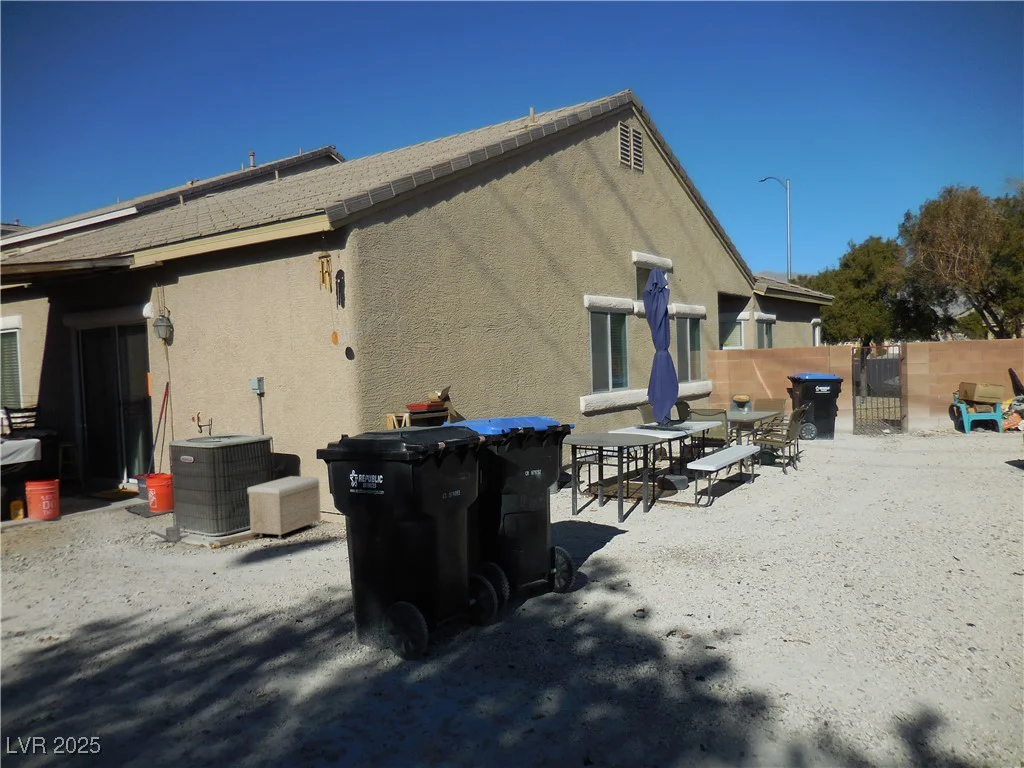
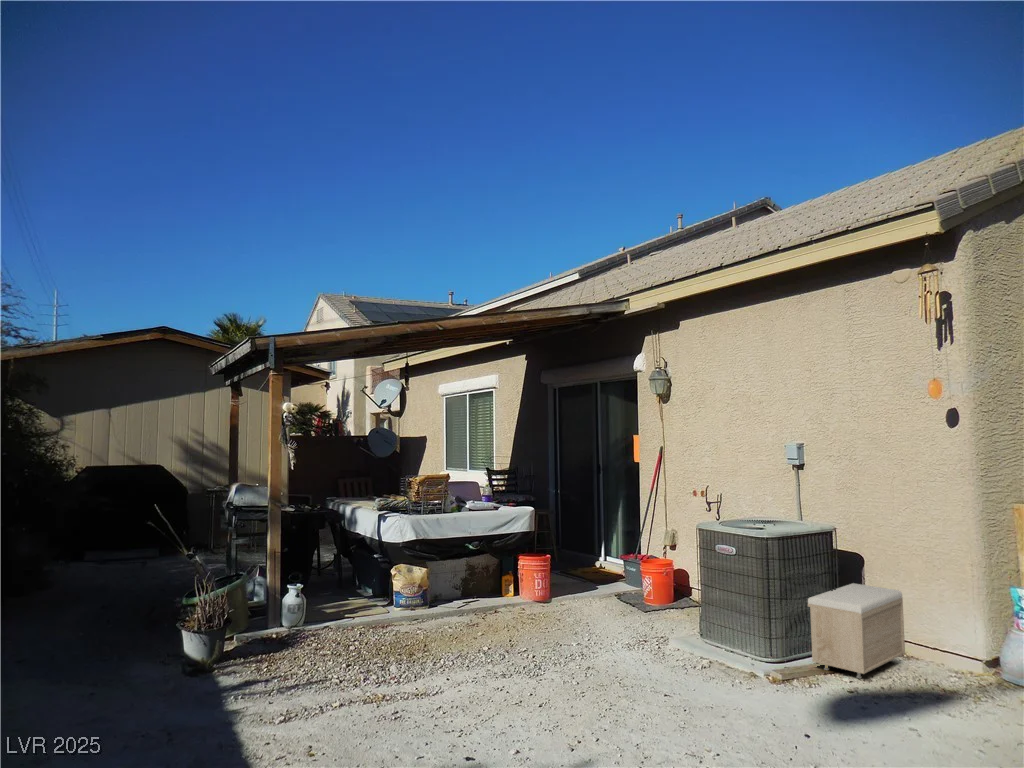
watering can: present [151,525,186,542] -> none [682,638,720,660]

